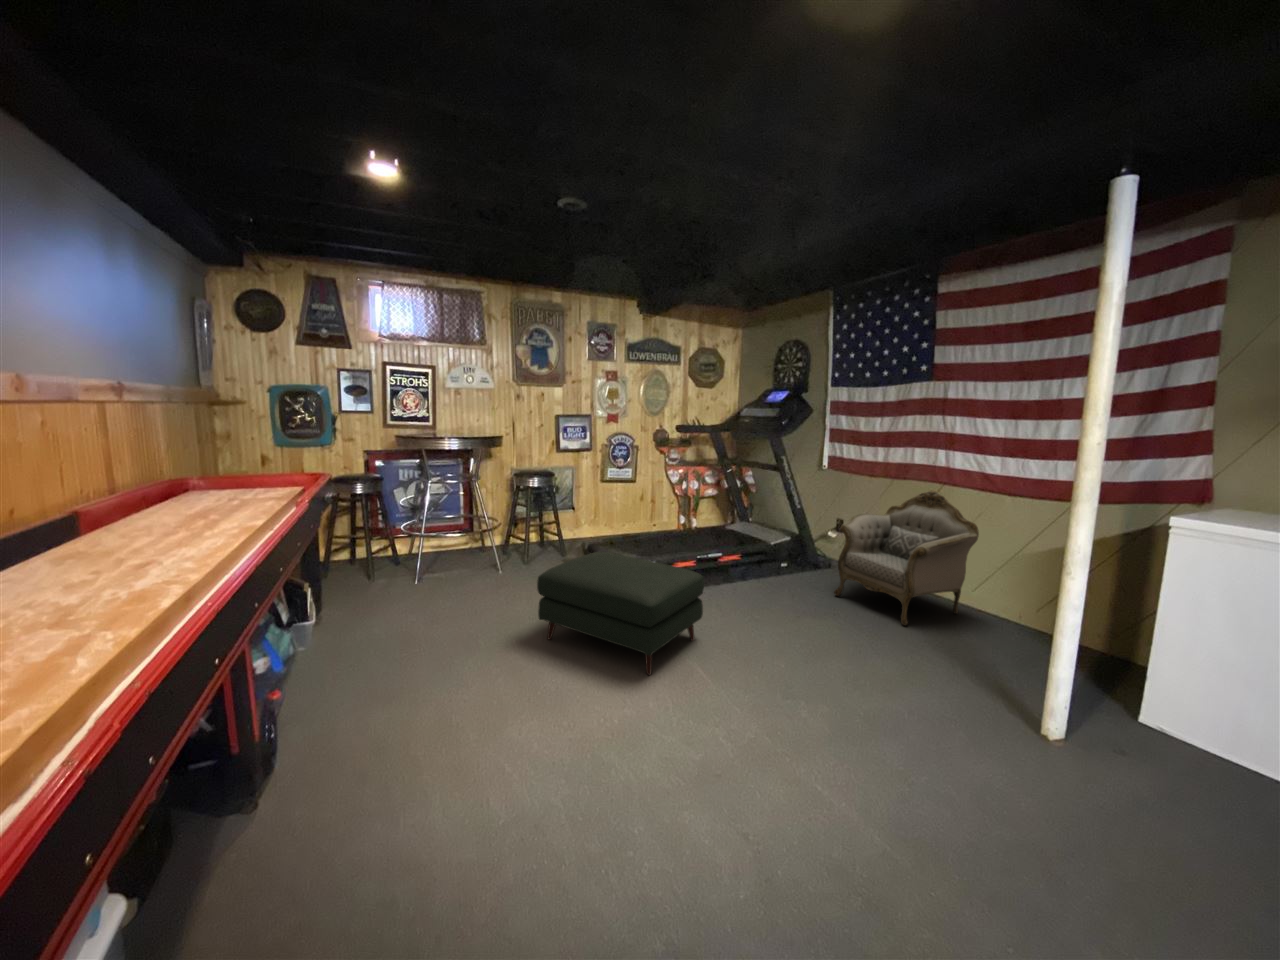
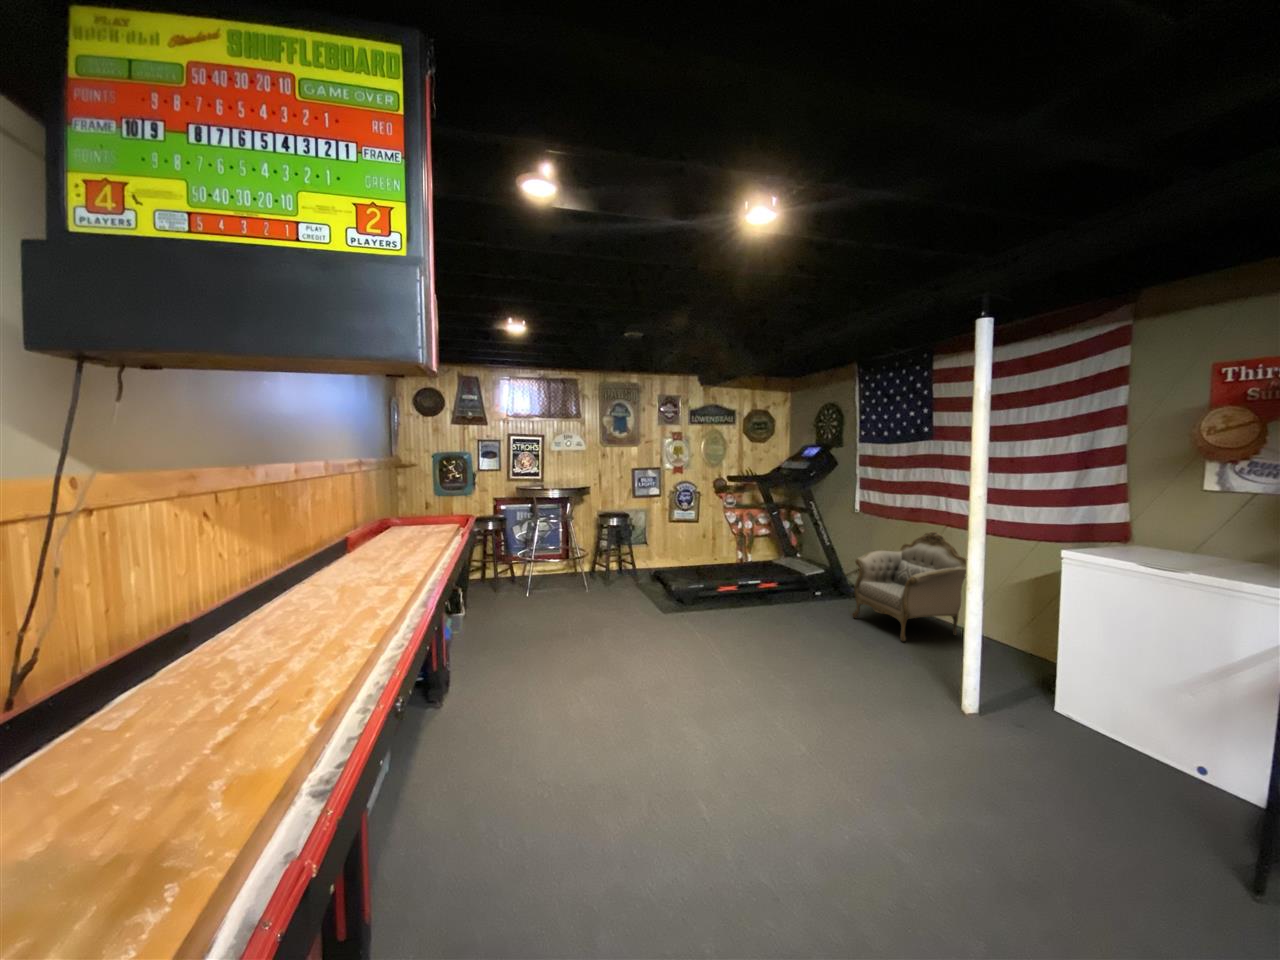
ottoman: present [537,552,704,675] -> none [610,575,732,663]

